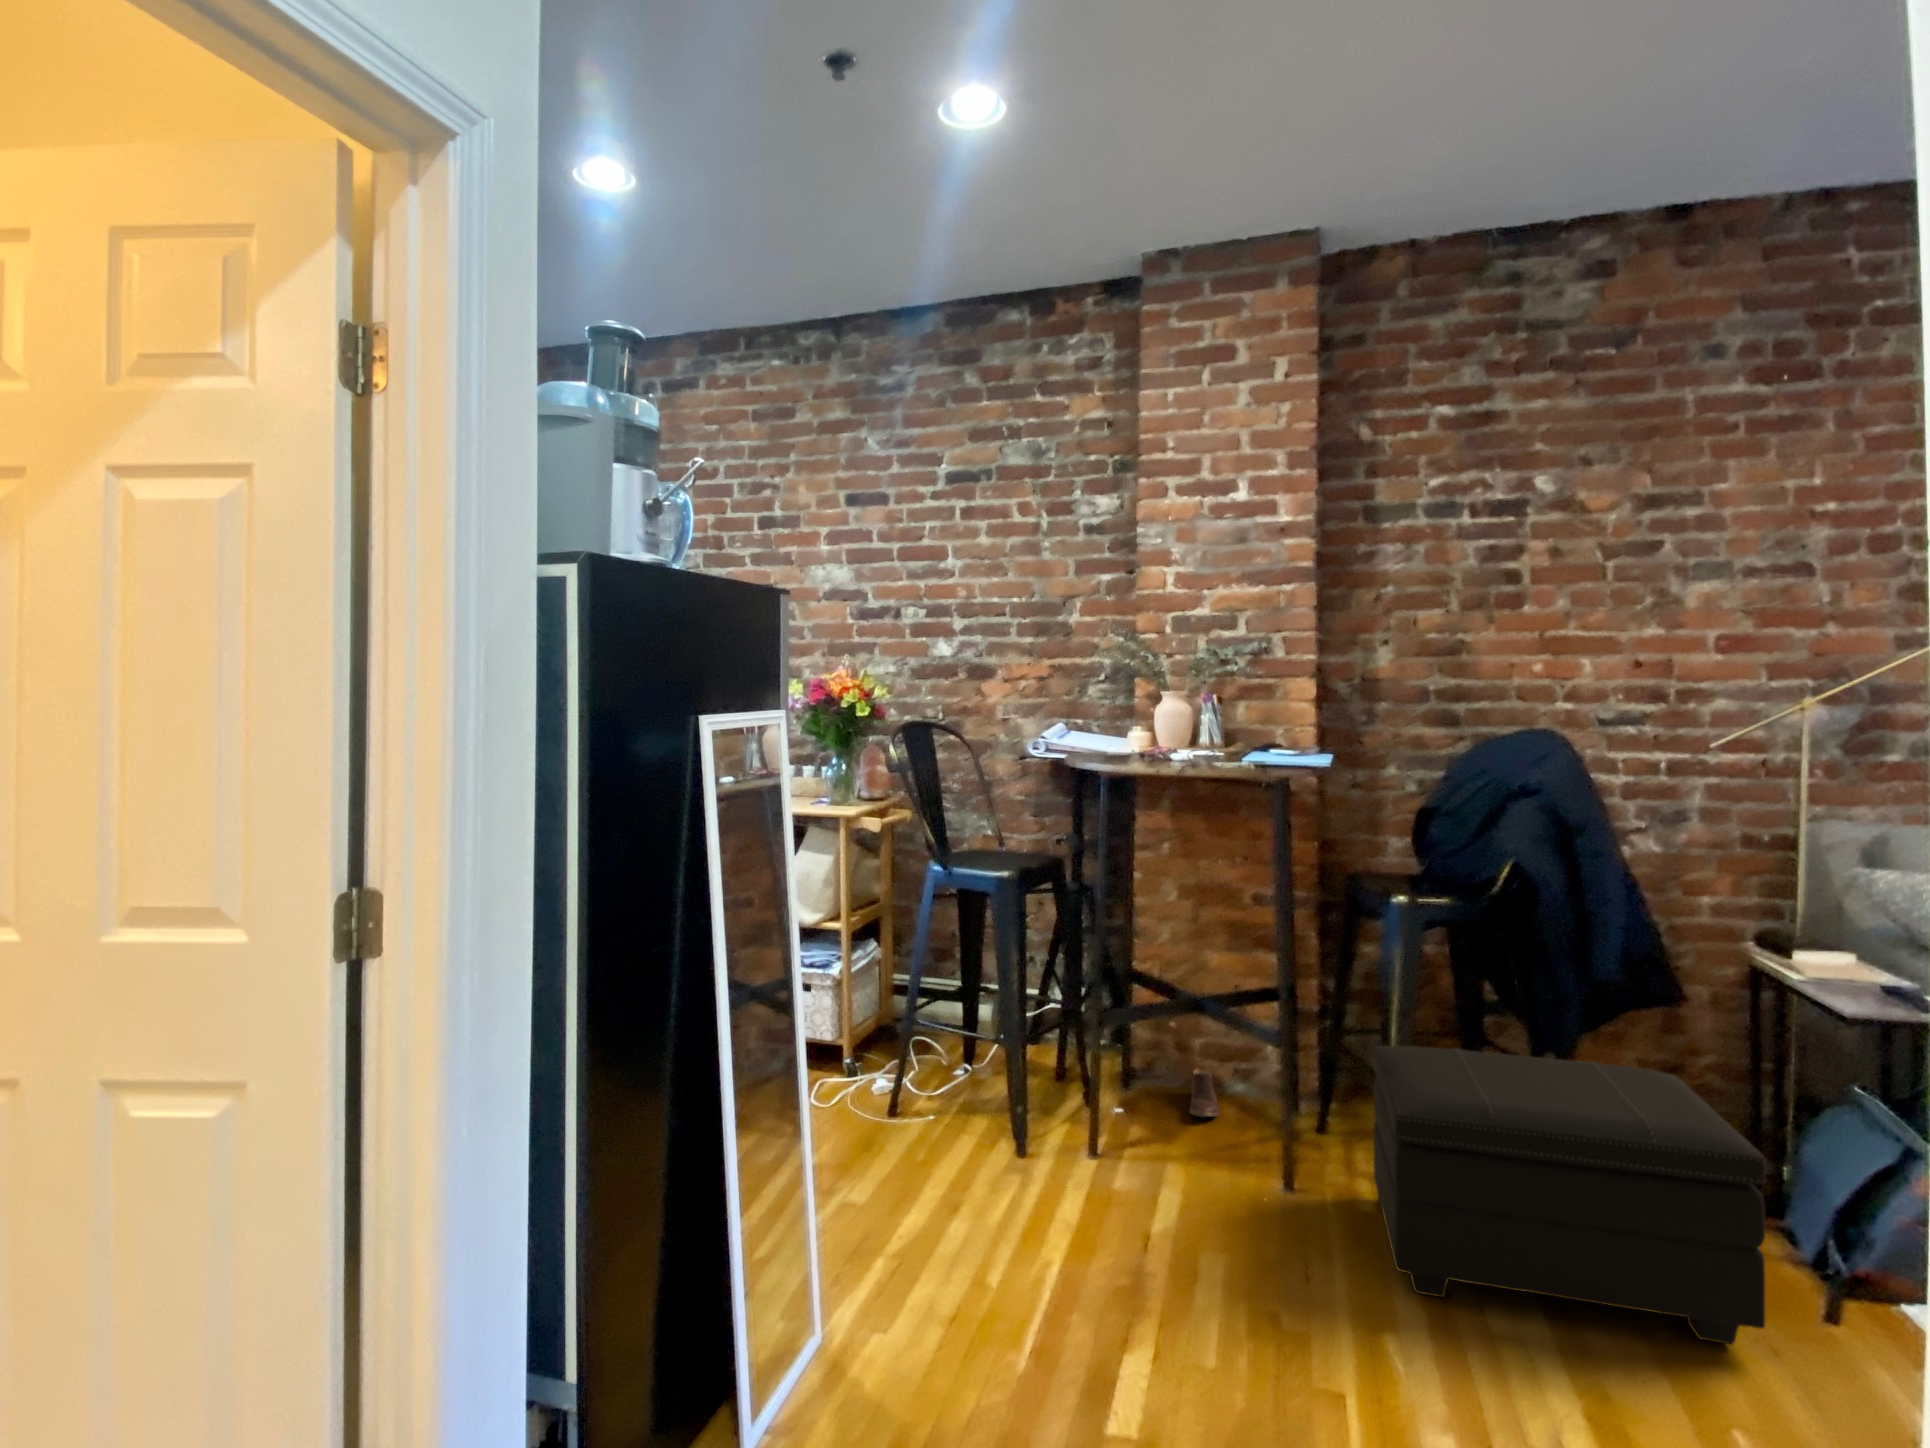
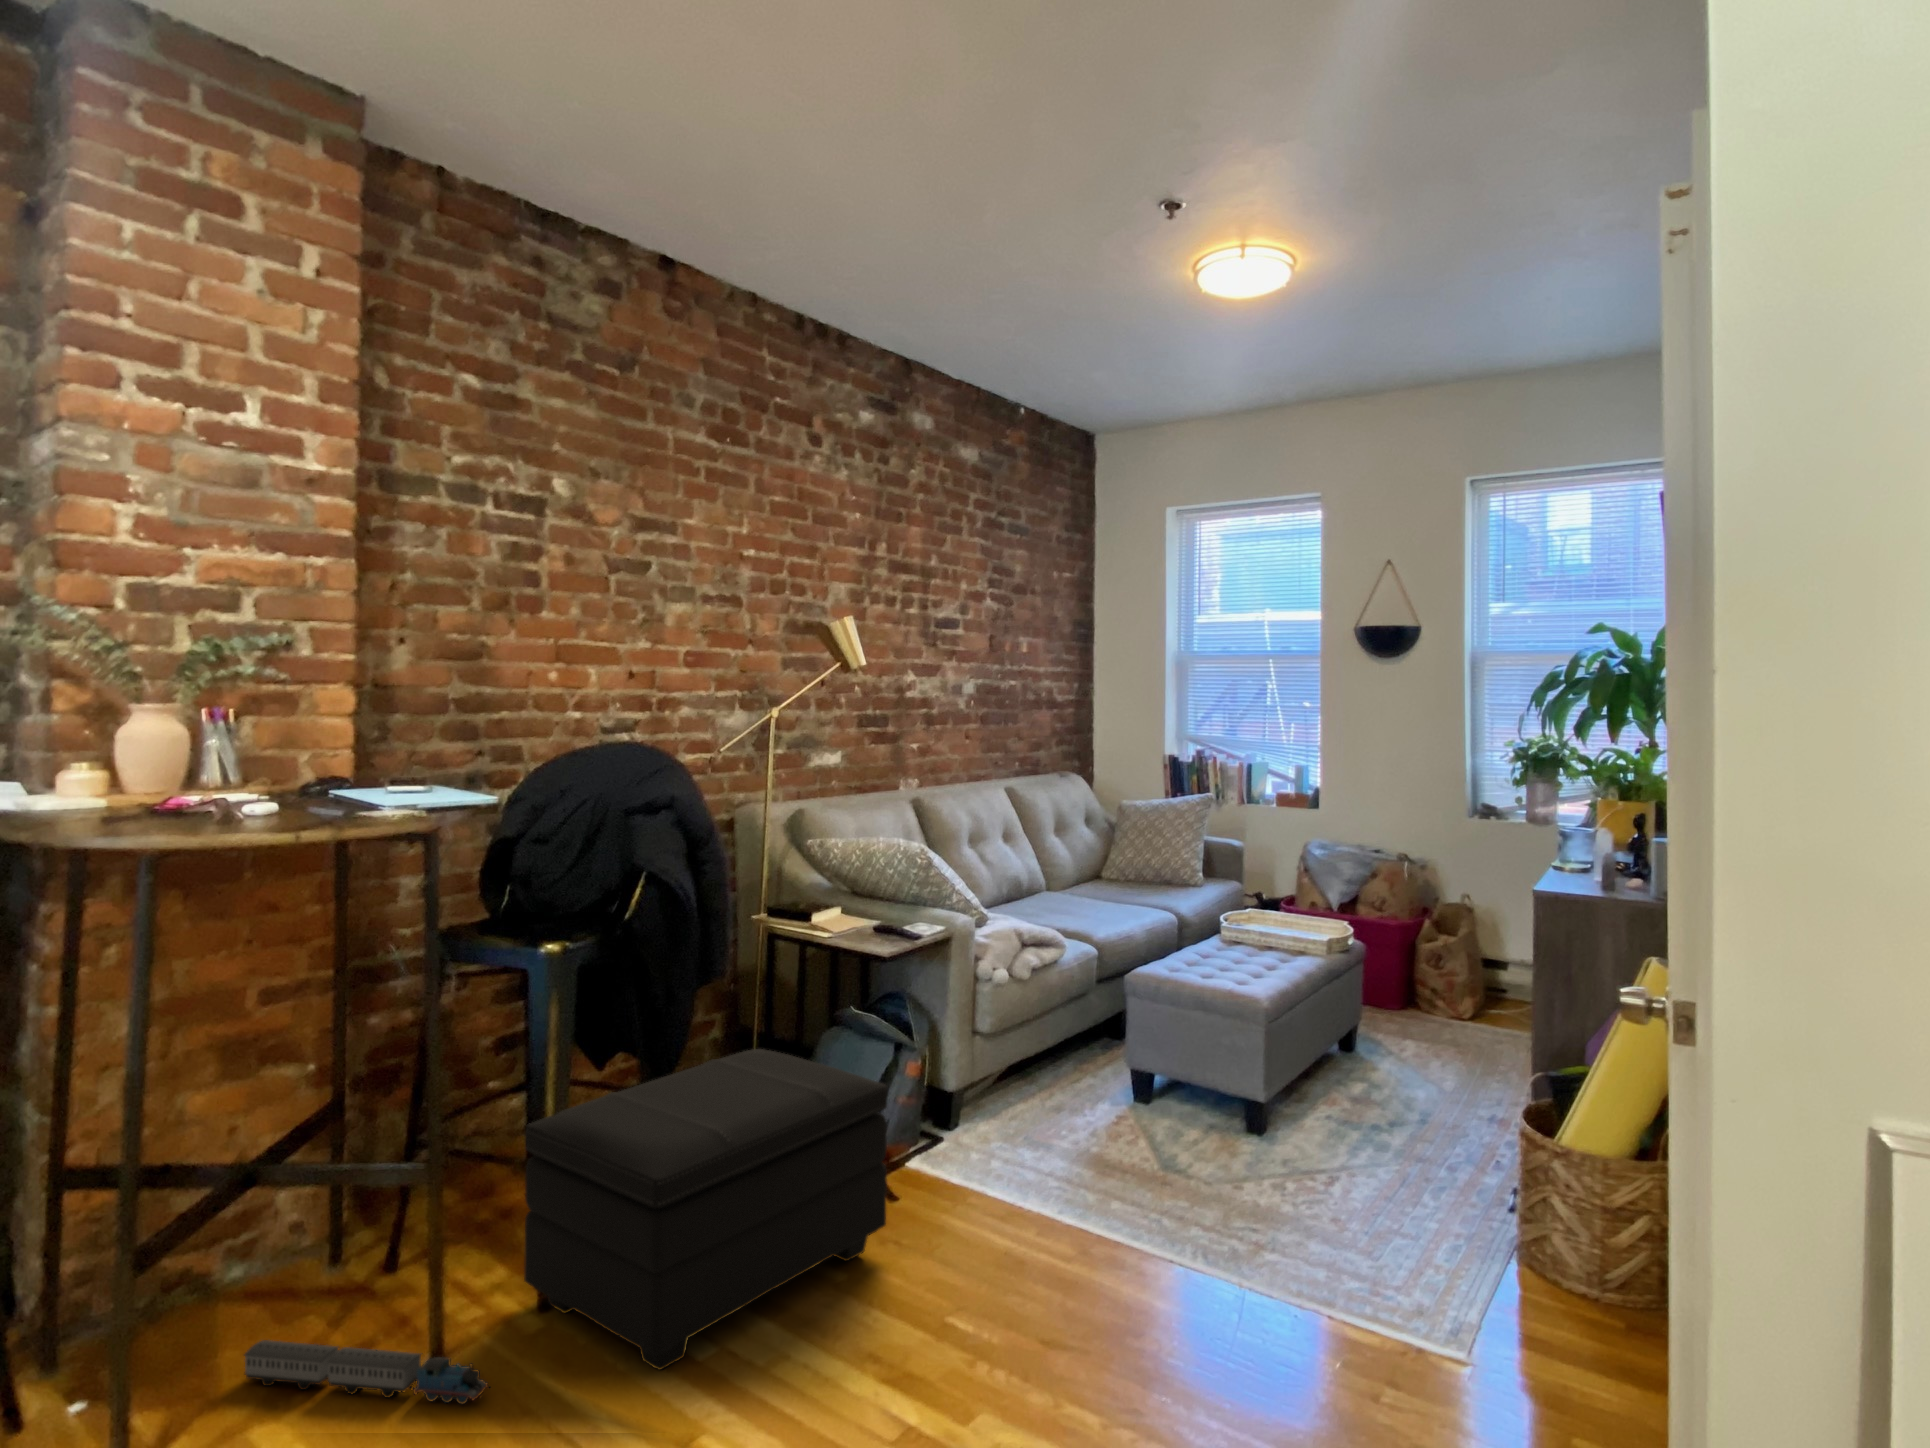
shoe: present [1190,1067,1219,1117] -> none [174,1266,248,1344]
toy train: none [1188,1121,1291,1225] -> present [244,1340,489,1404]

